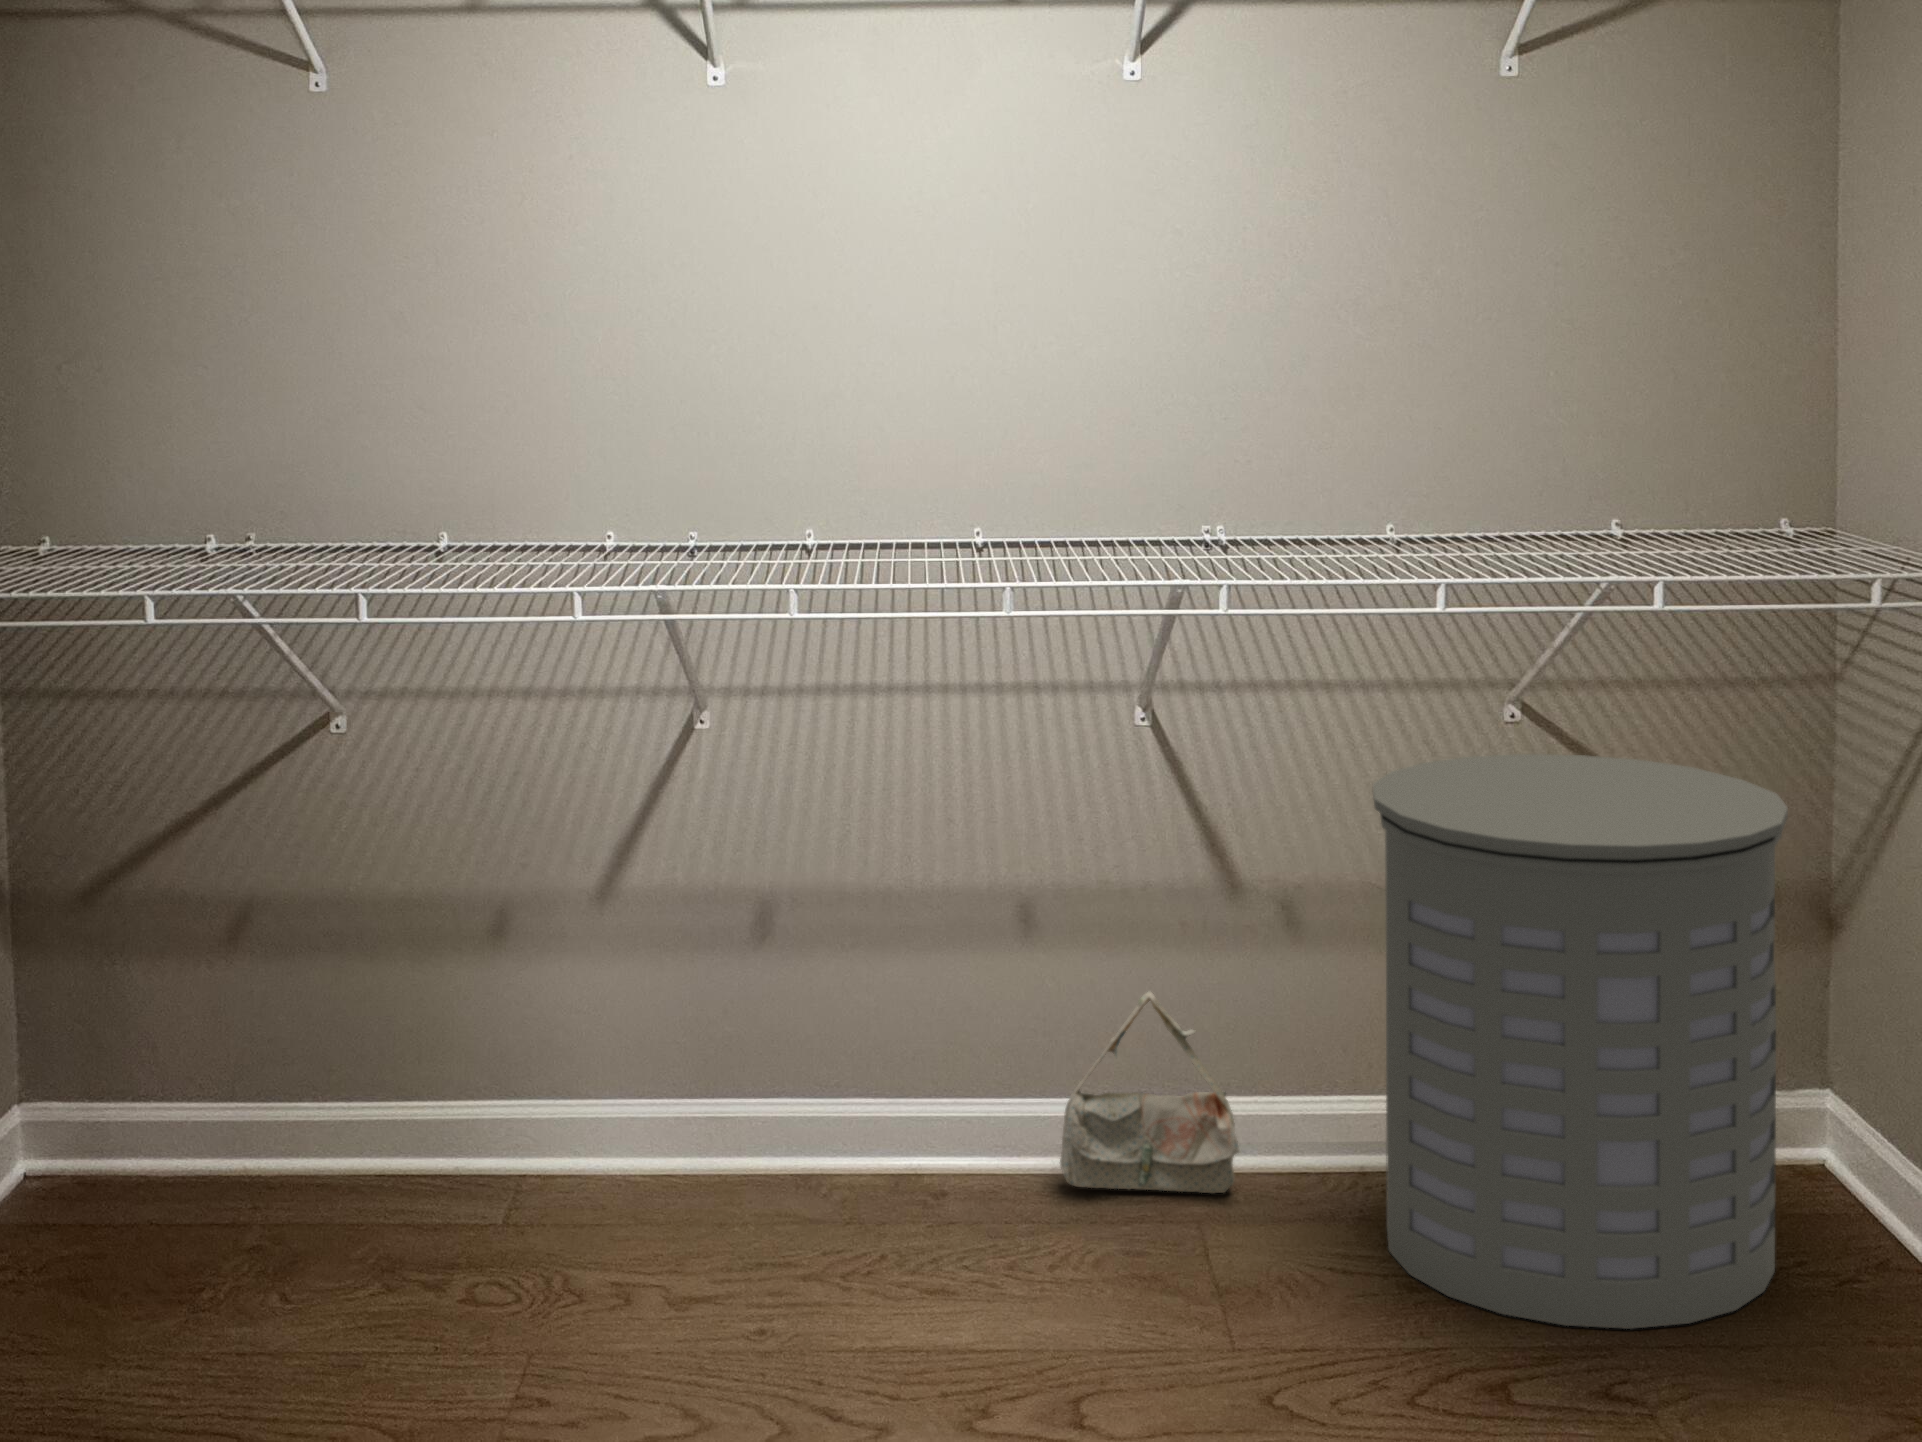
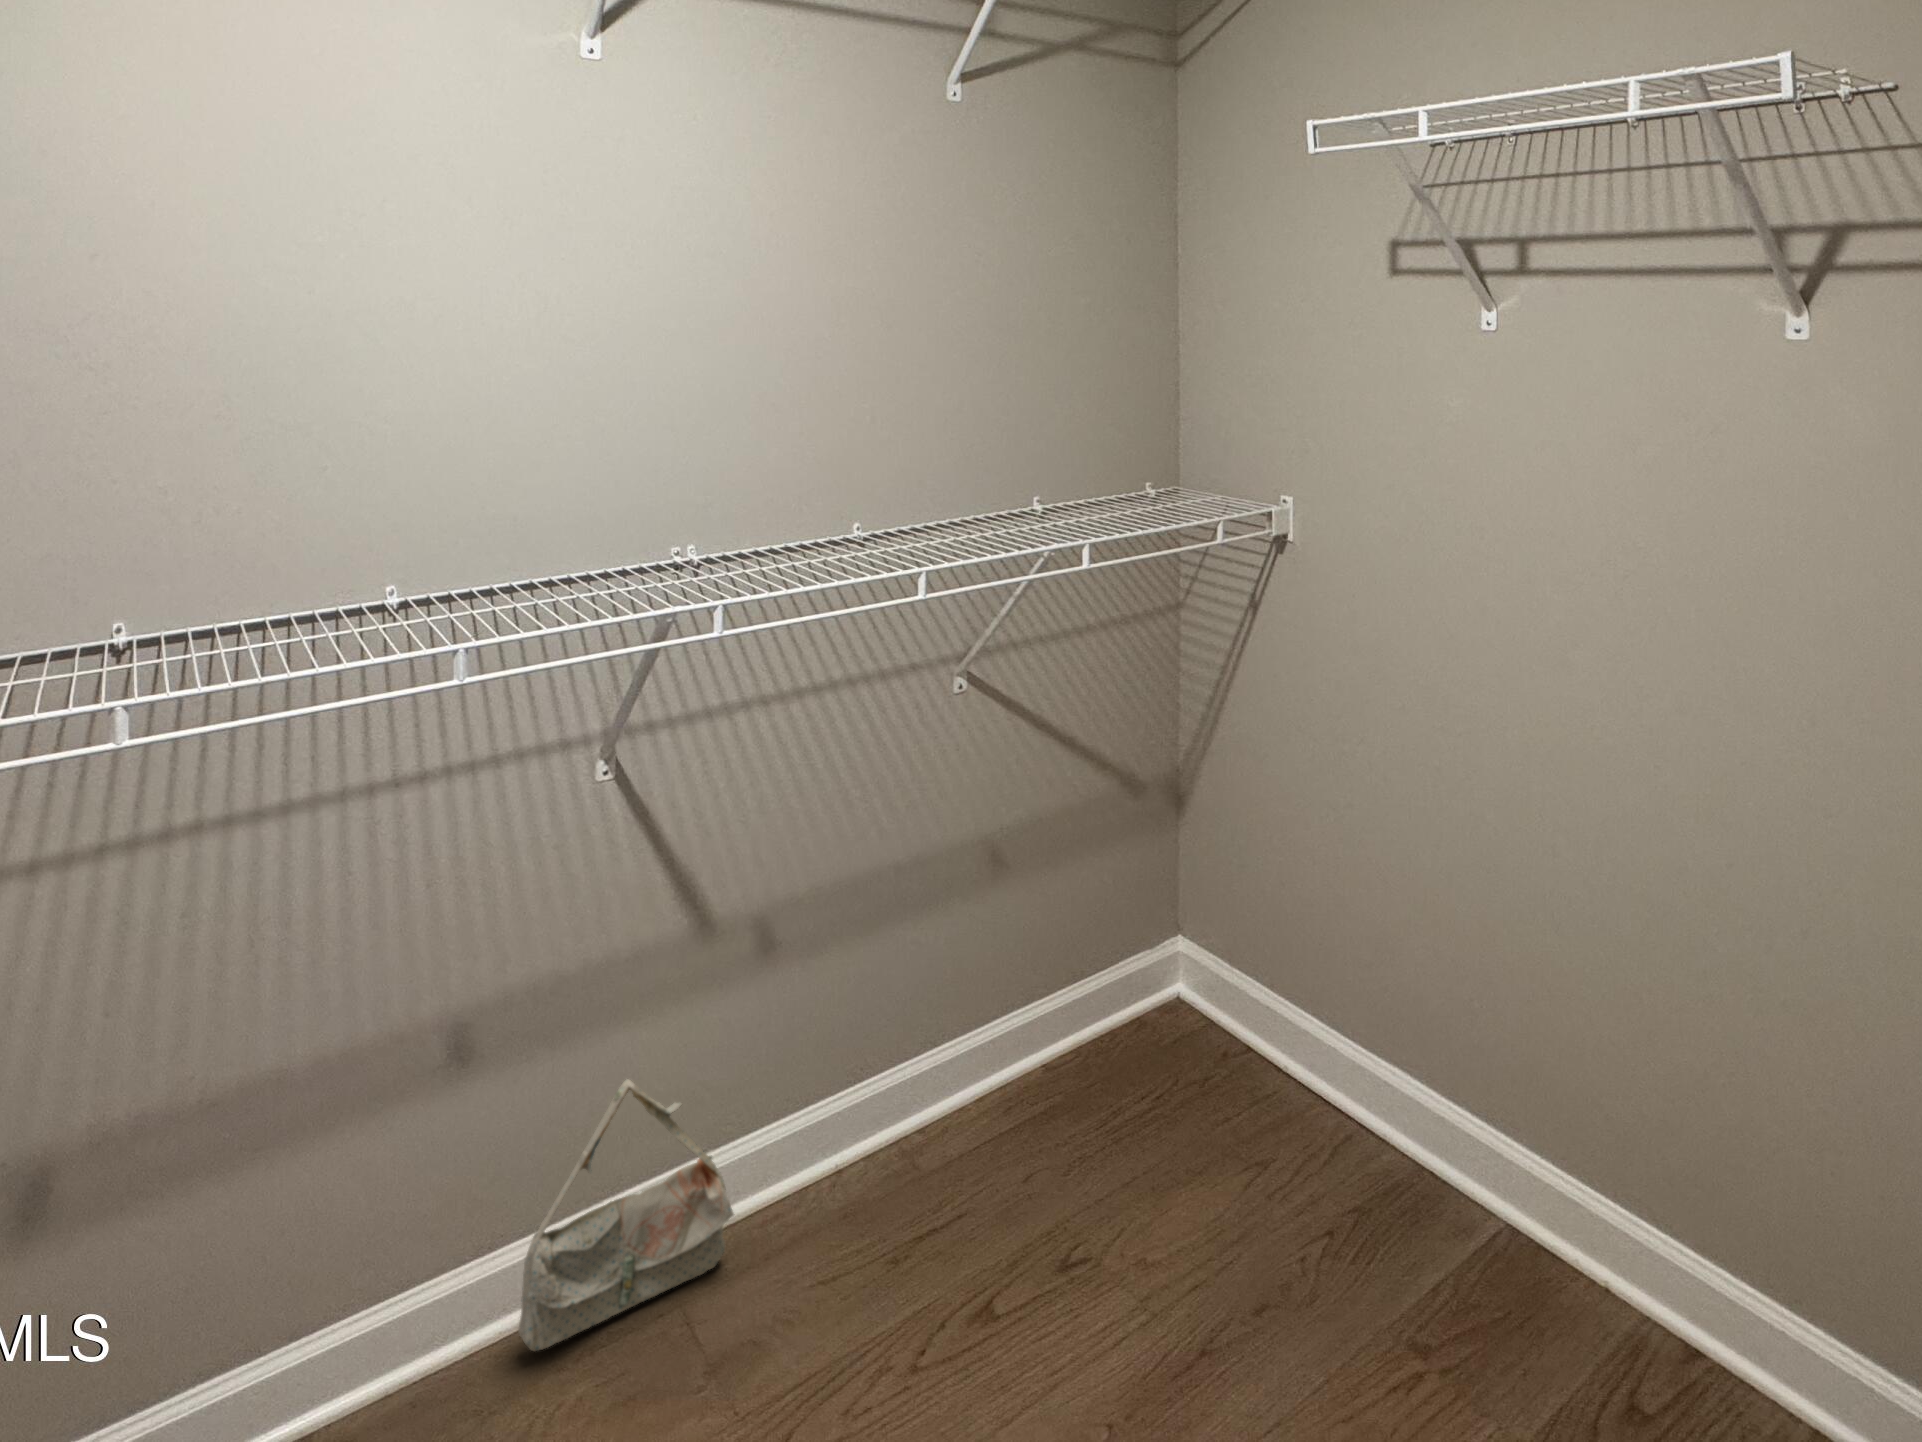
laundry hamper: present [1373,754,1788,1329] -> none [864,699,1187,1265]

